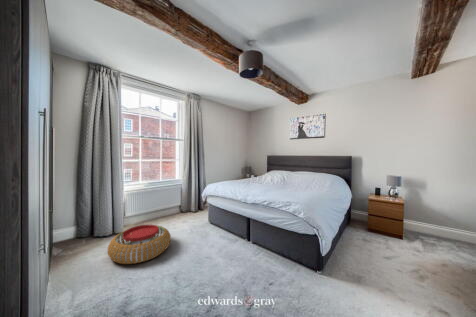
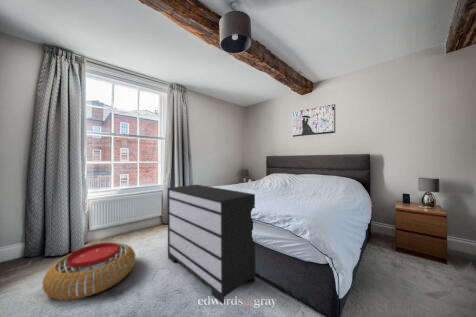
dresser: none [193,180,265,266] -> present [167,185,256,304]

